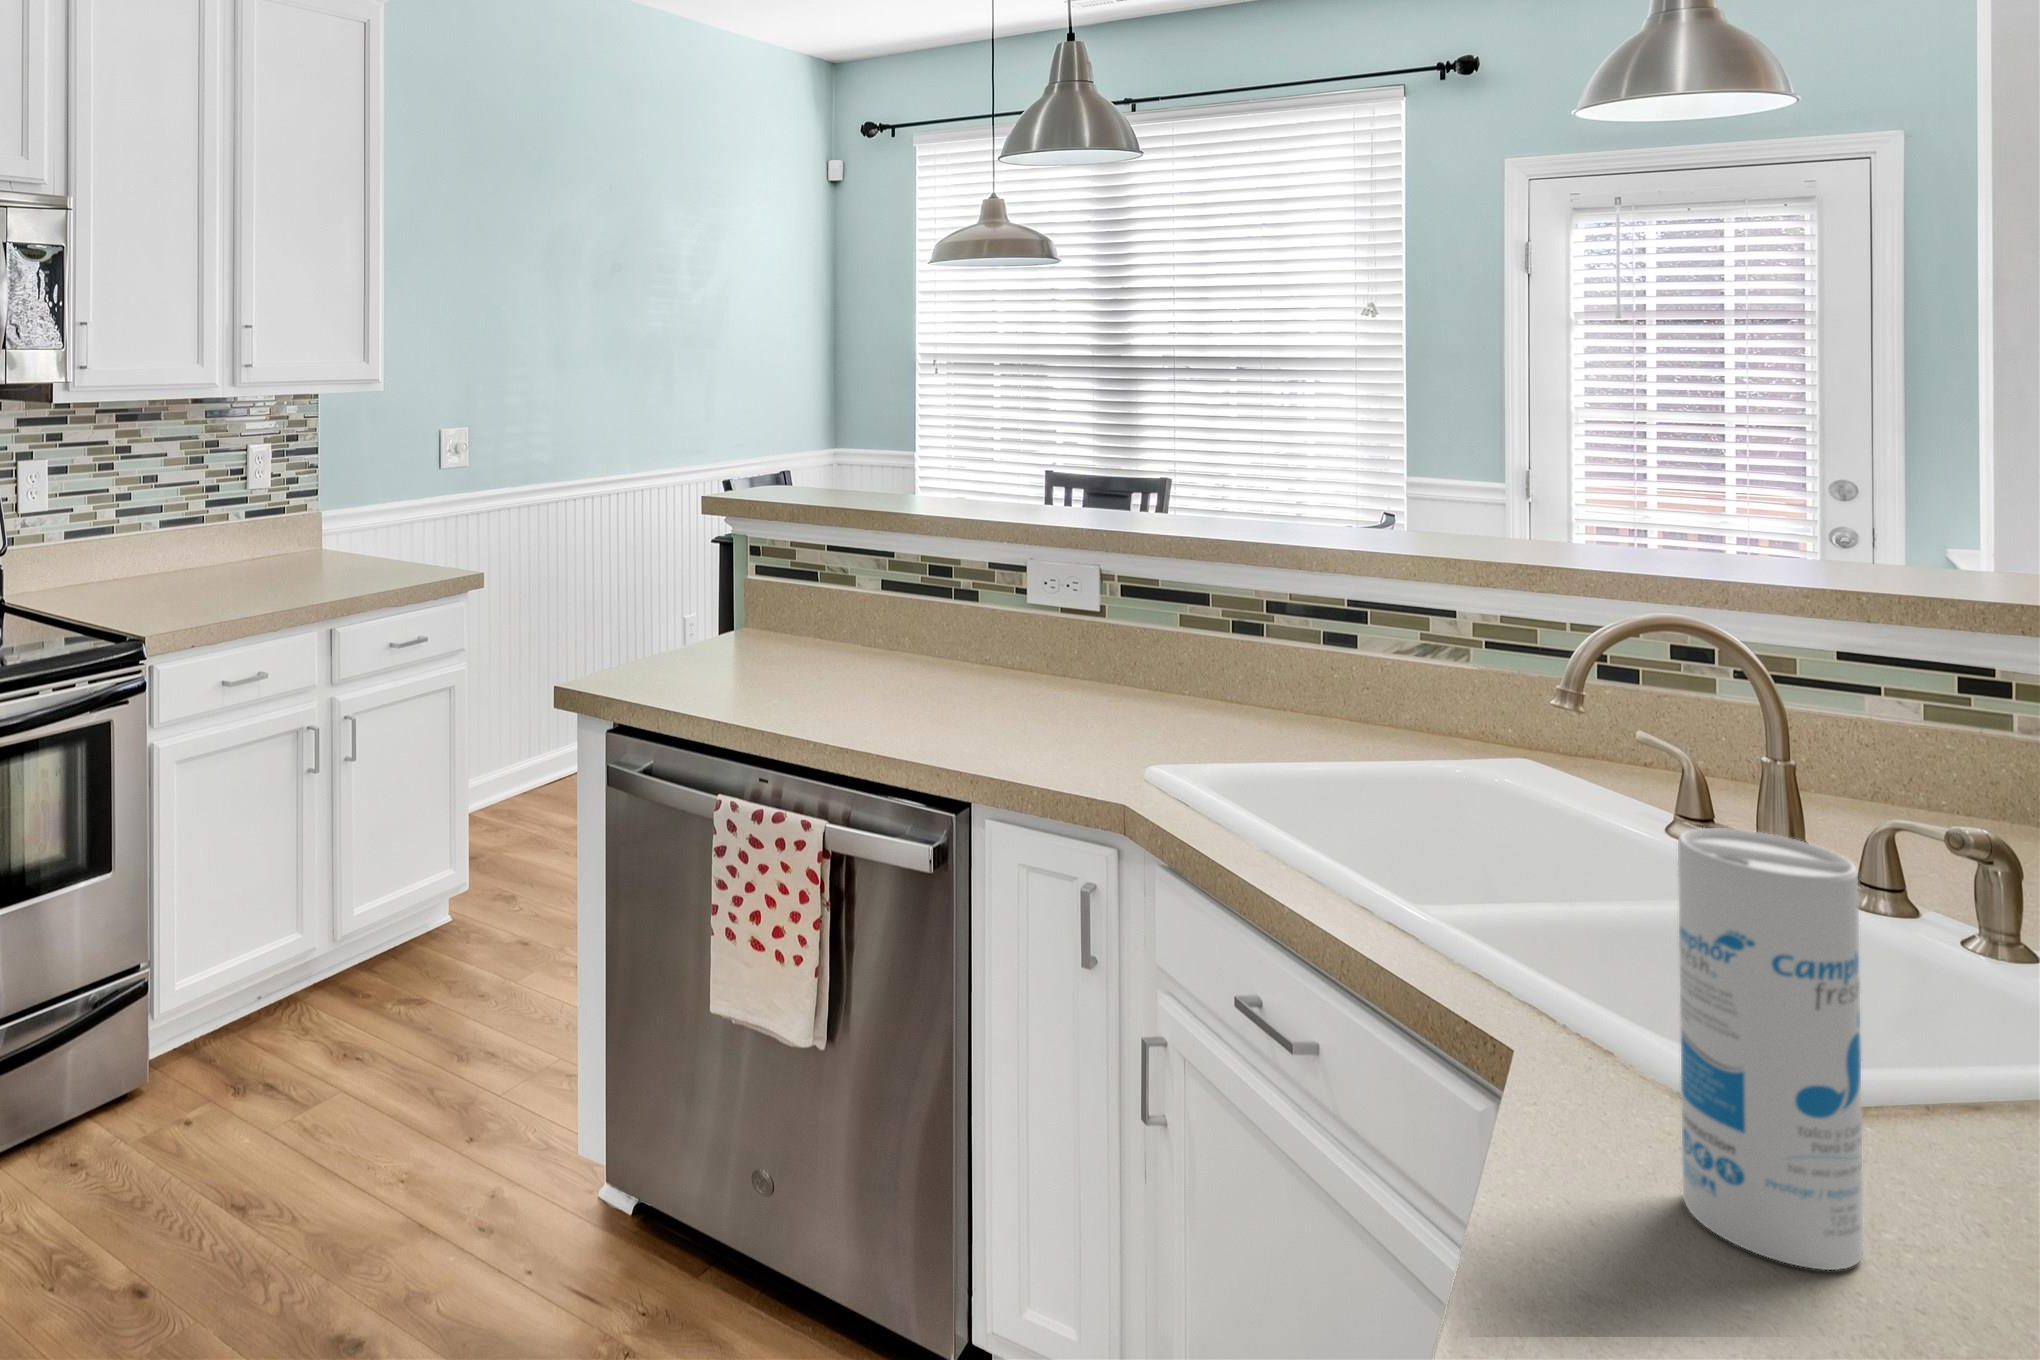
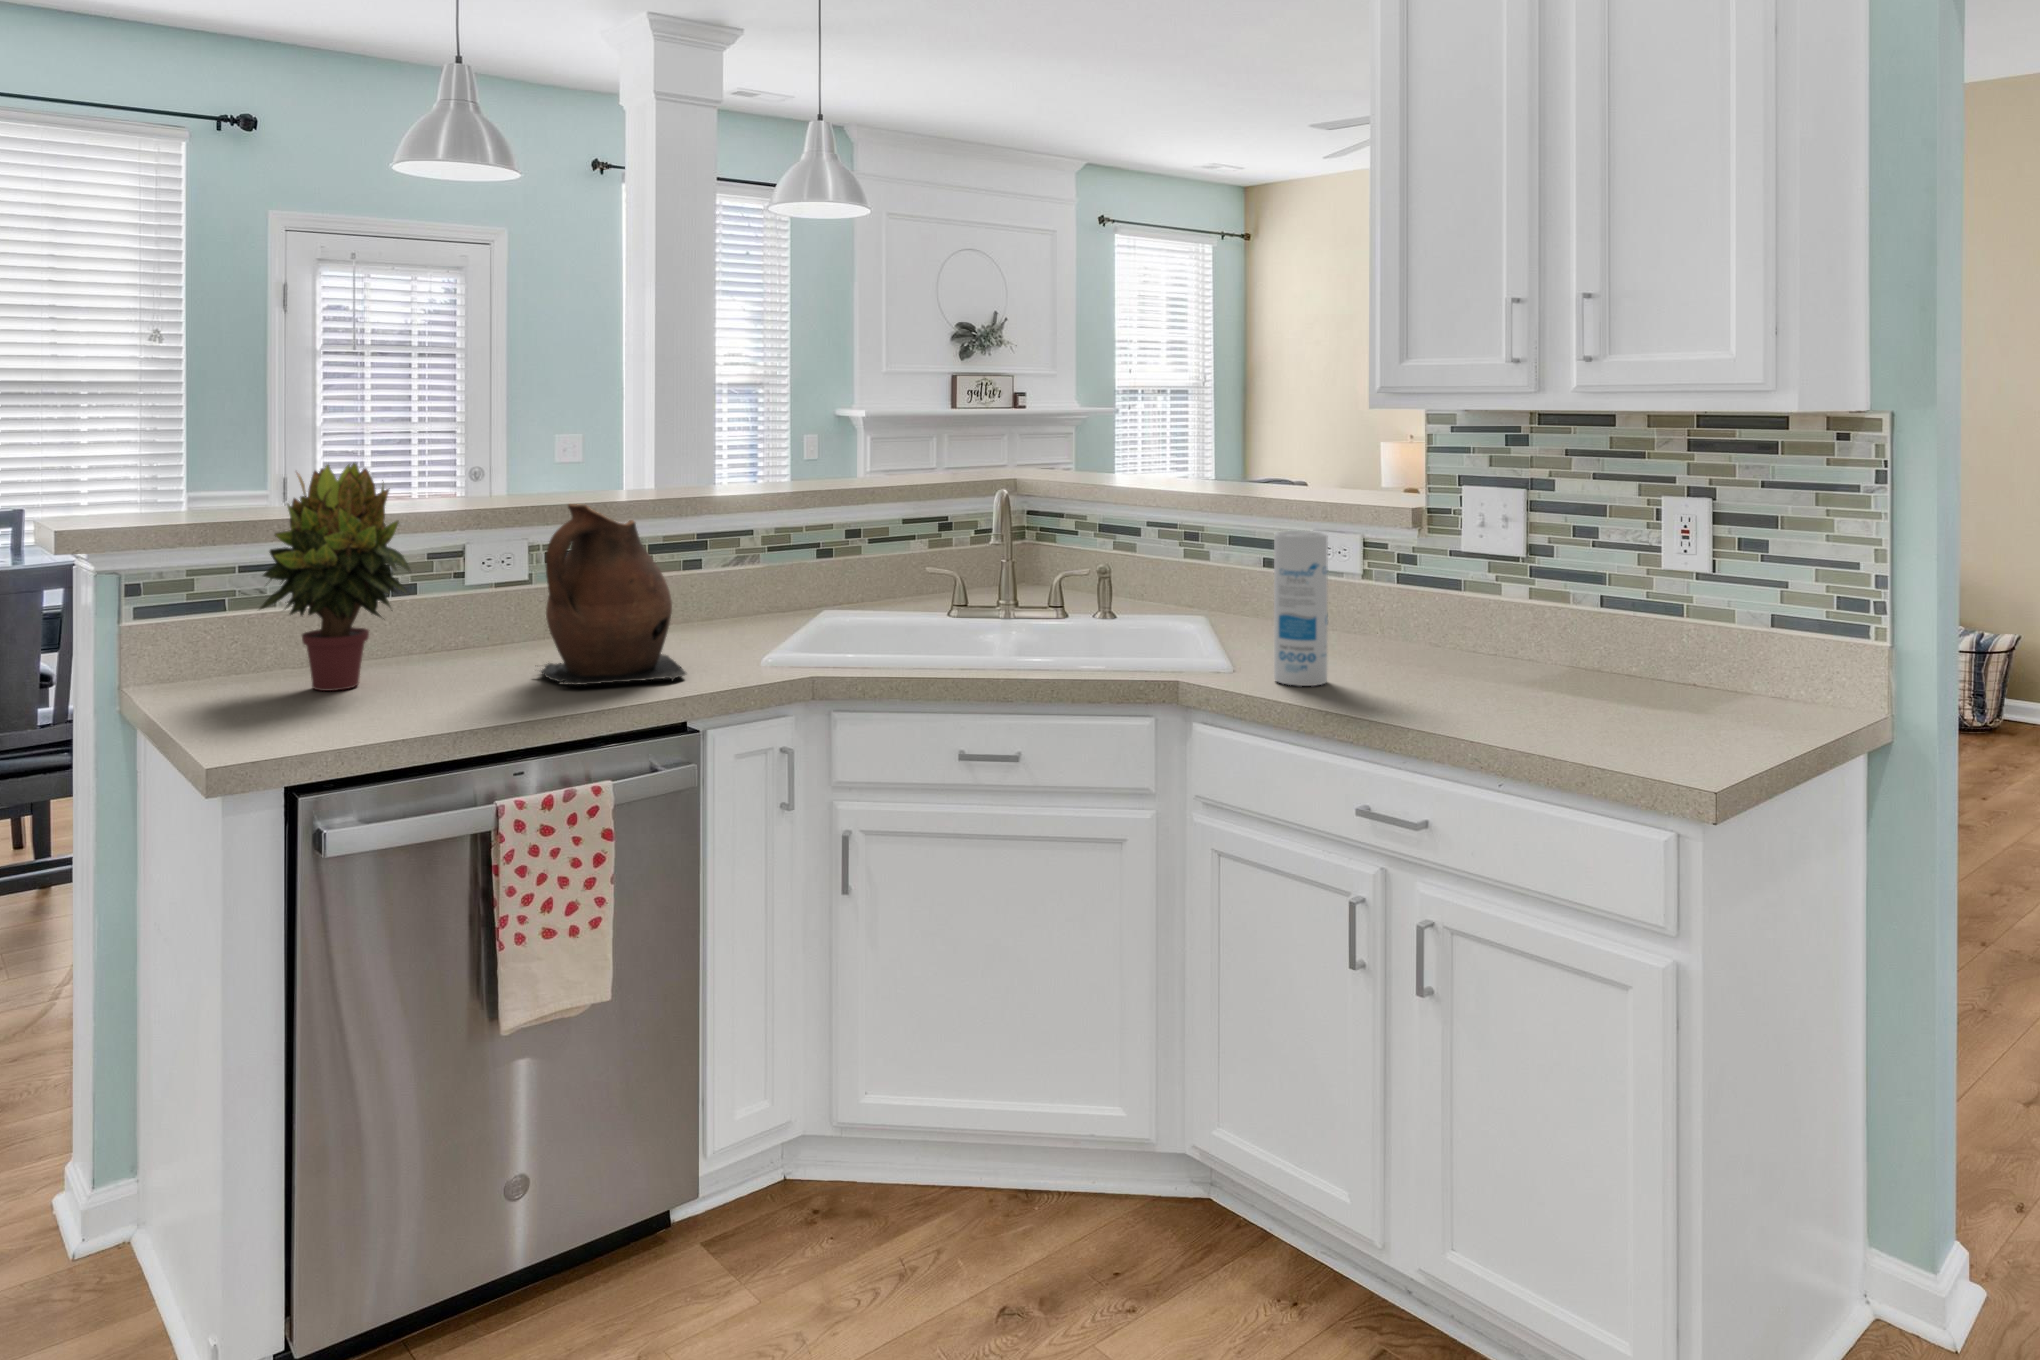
potted plant: none [751,462,872,673] -> present [260,463,410,691]
ceramic pitcher: none [885,528,1091,757] -> present [540,504,686,685]

